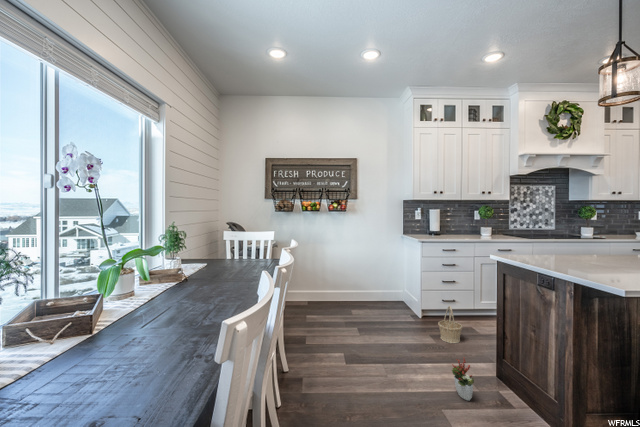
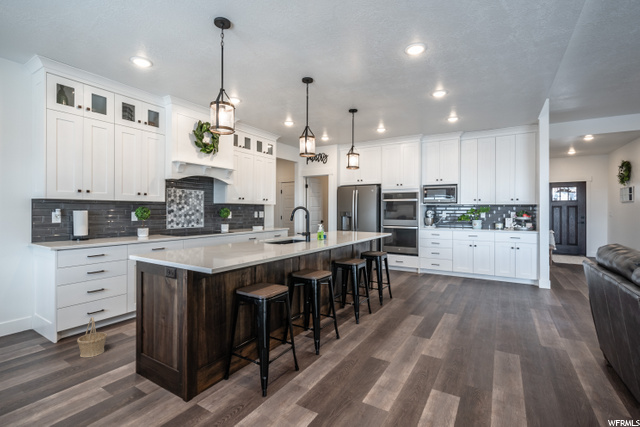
decorative plant: present [452,359,474,401] -> none [79,365,104,408]

